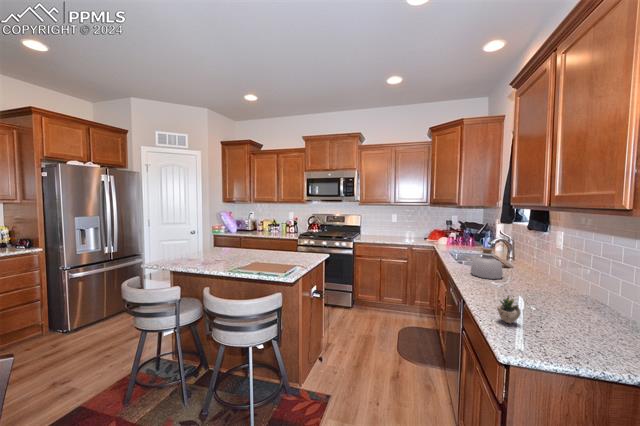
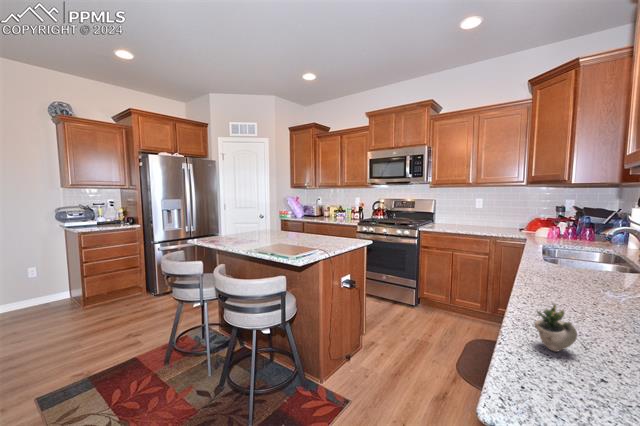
bottle: present [471,248,503,279] -> none [554,238,613,286]

